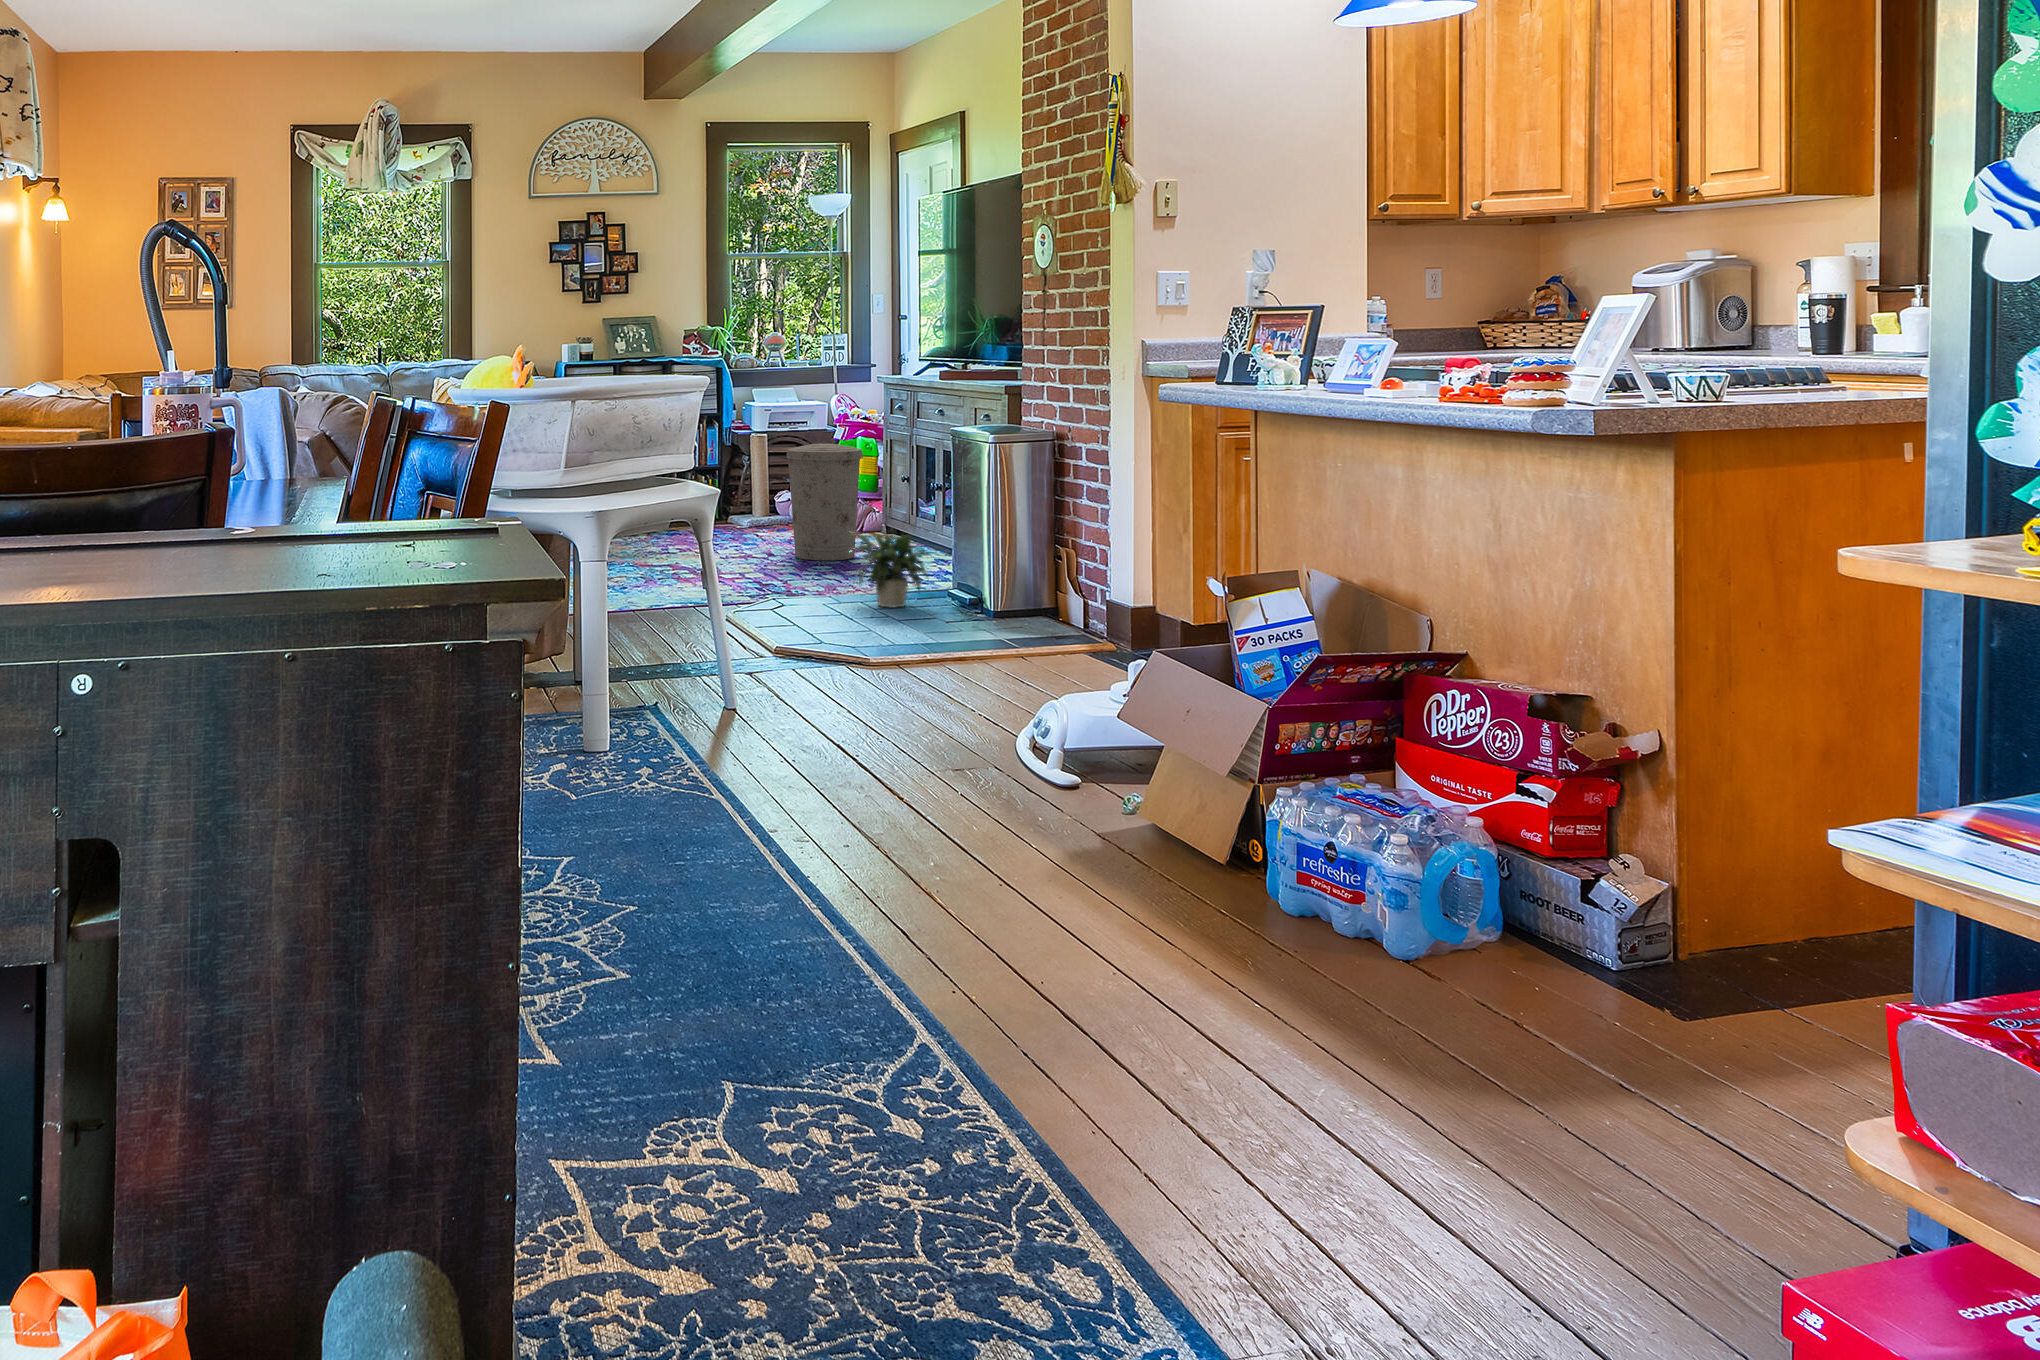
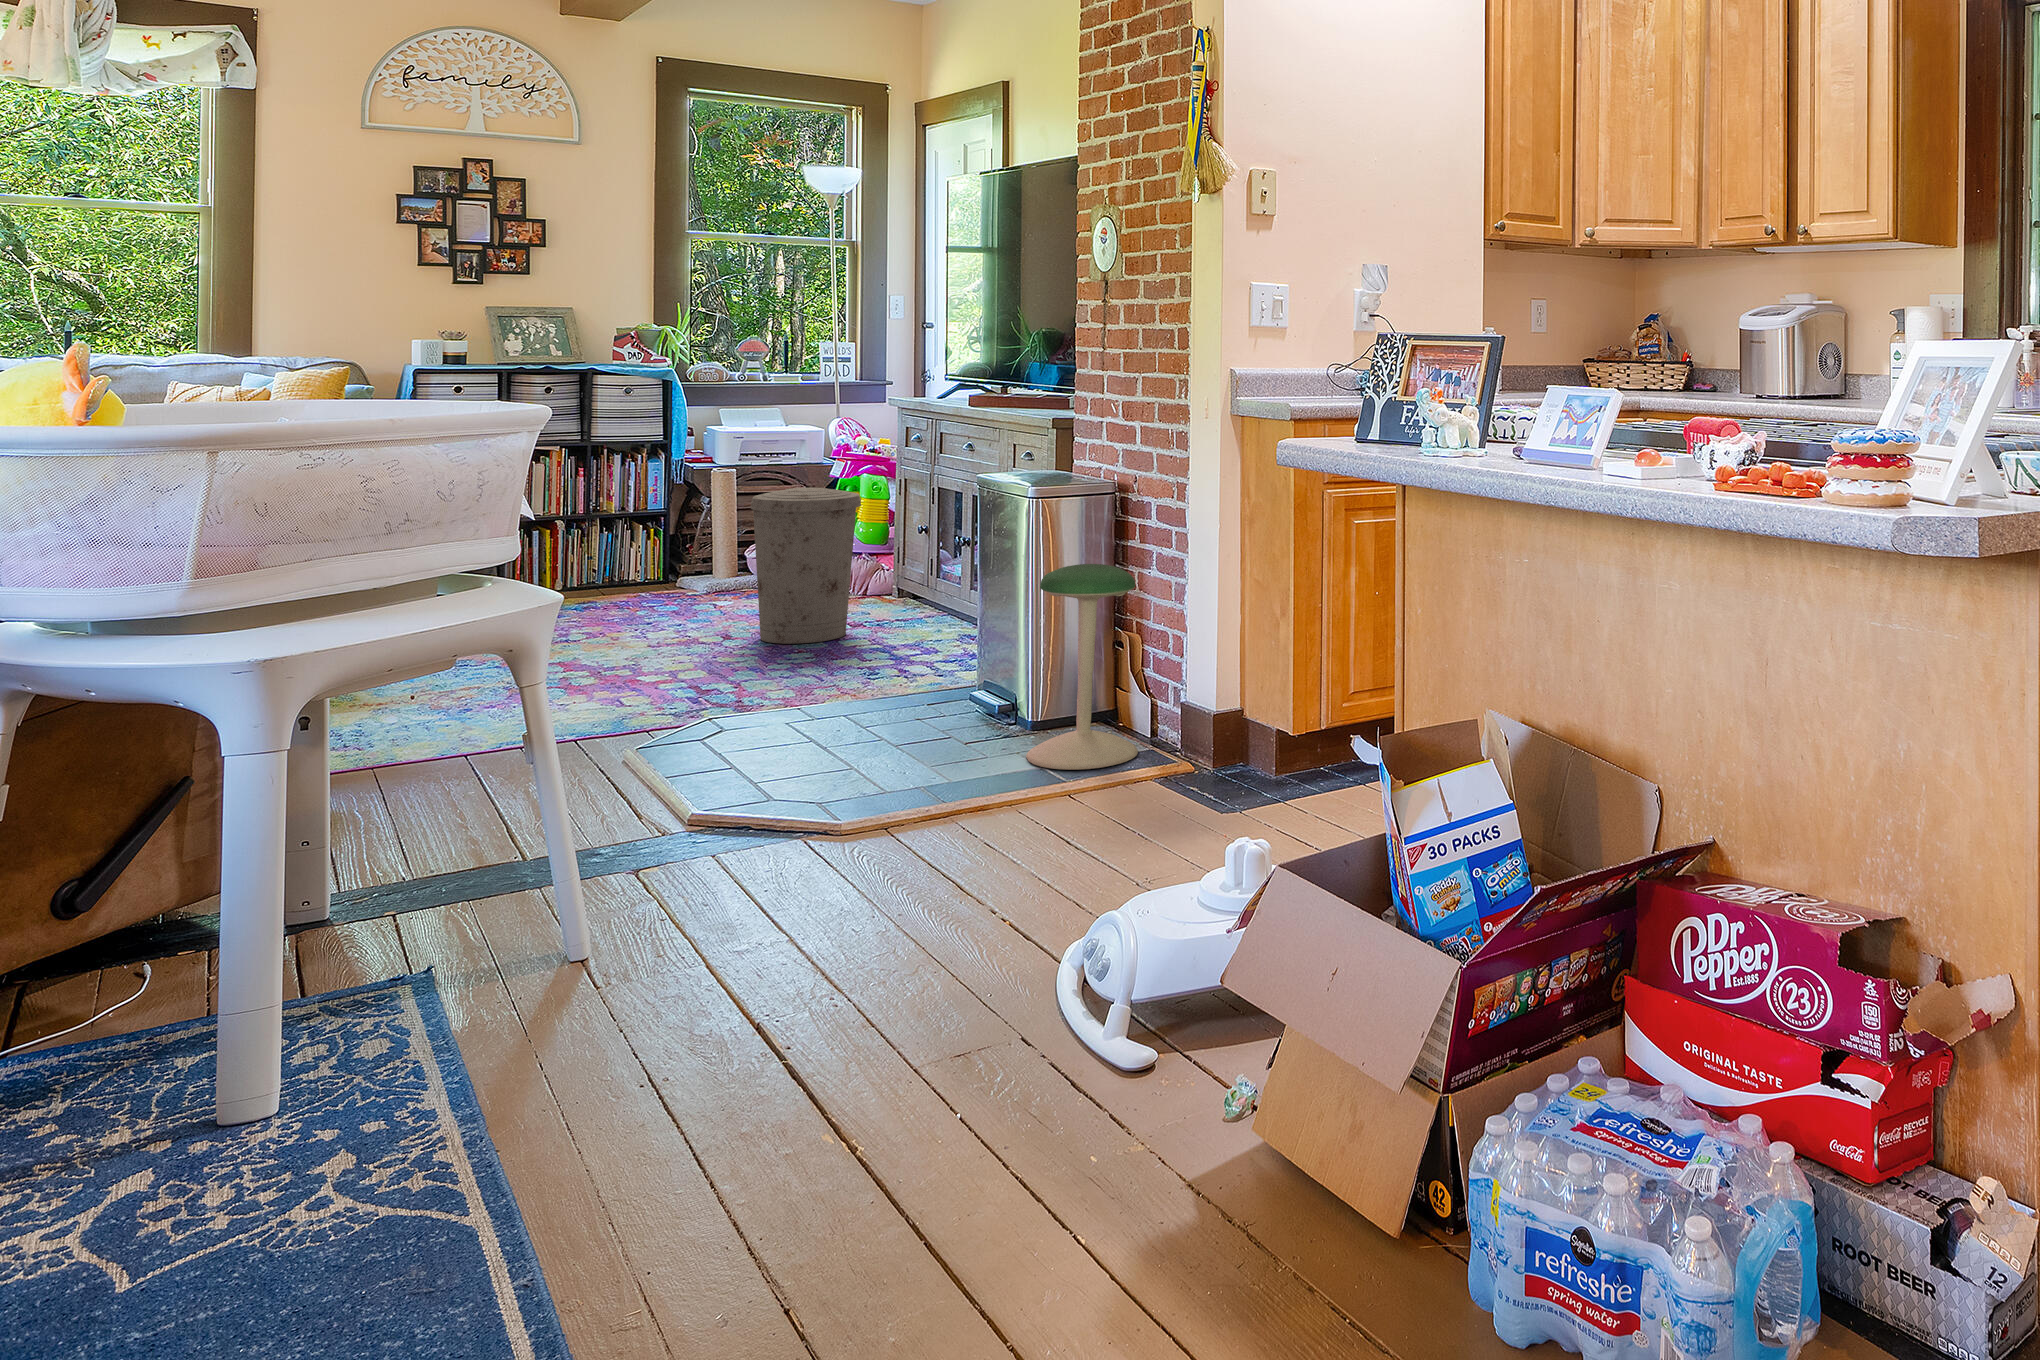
stool: none [991,491,1075,643] -> present [1026,564,1138,770]
potted plant: present [851,528,932,607] -> none [809,612,950,721]

